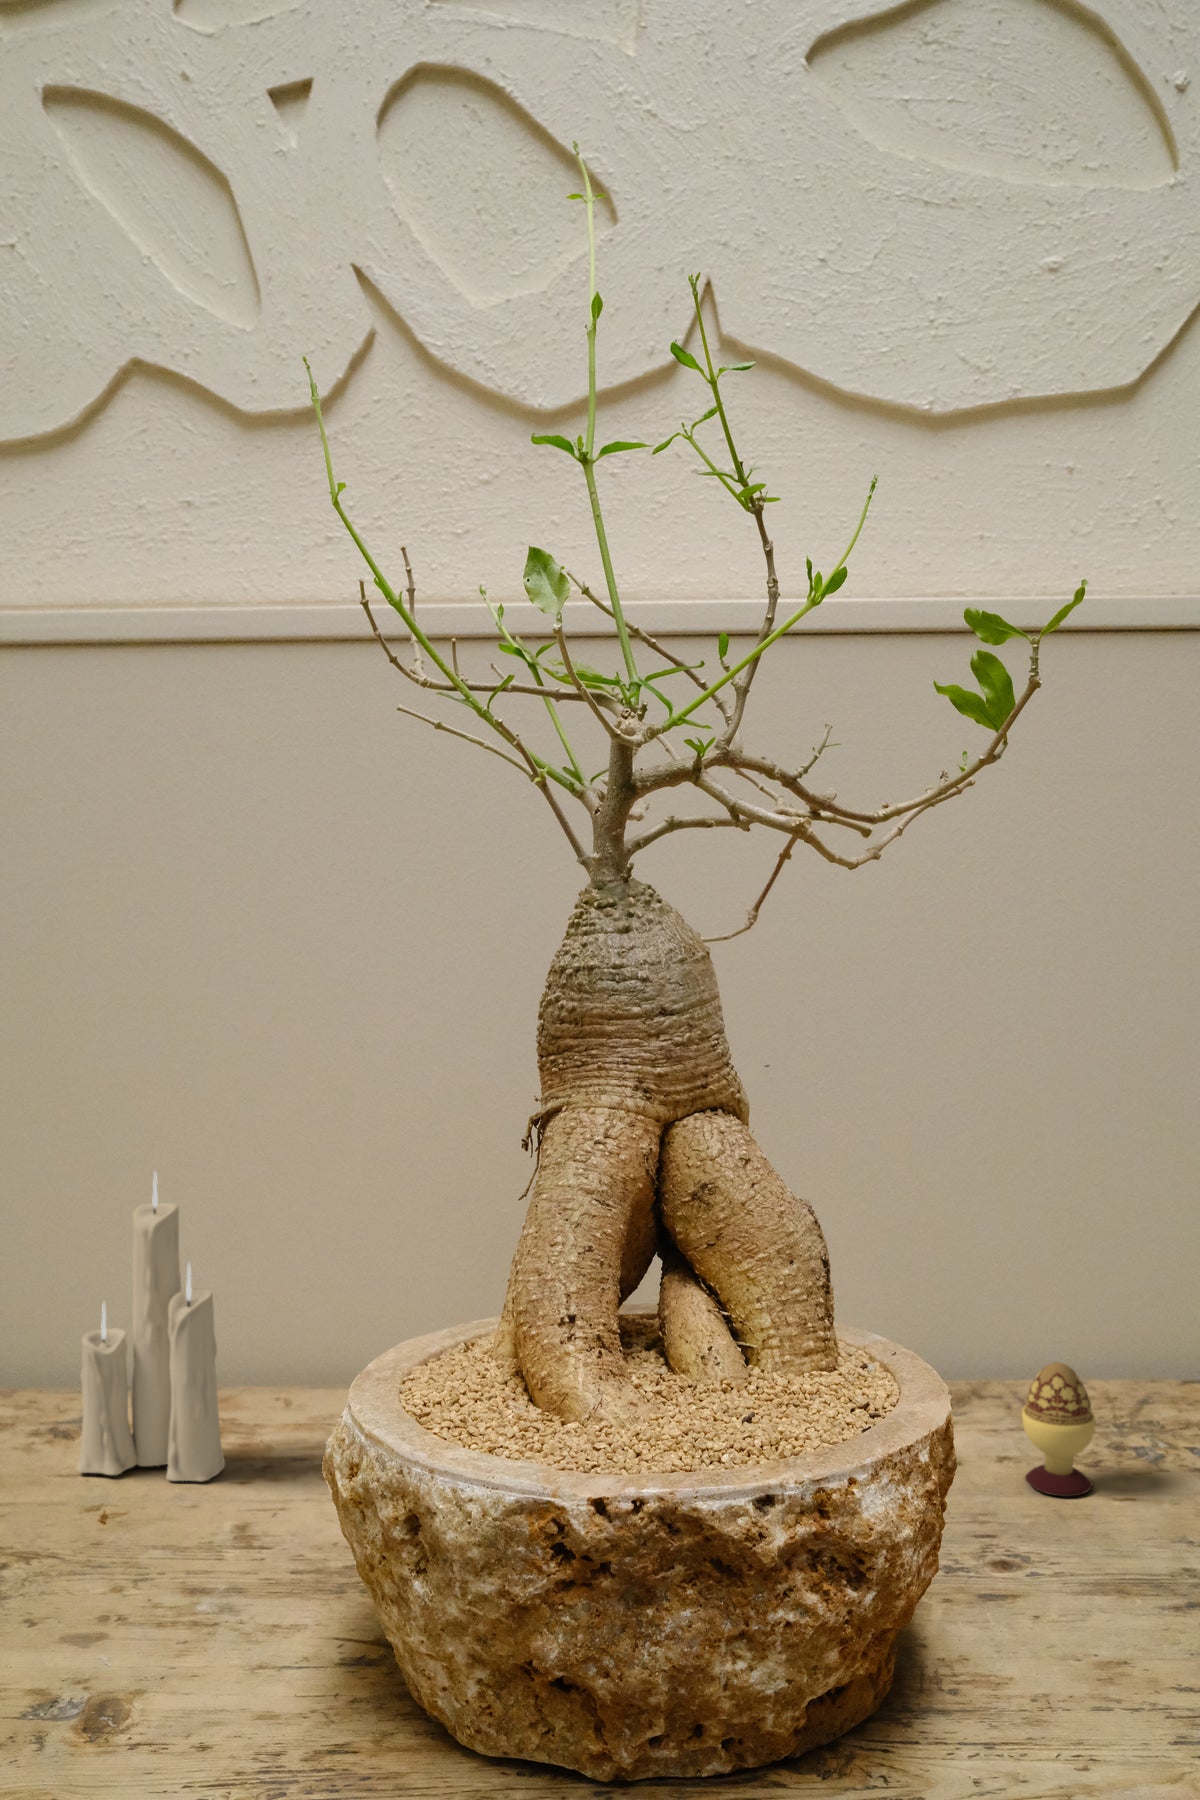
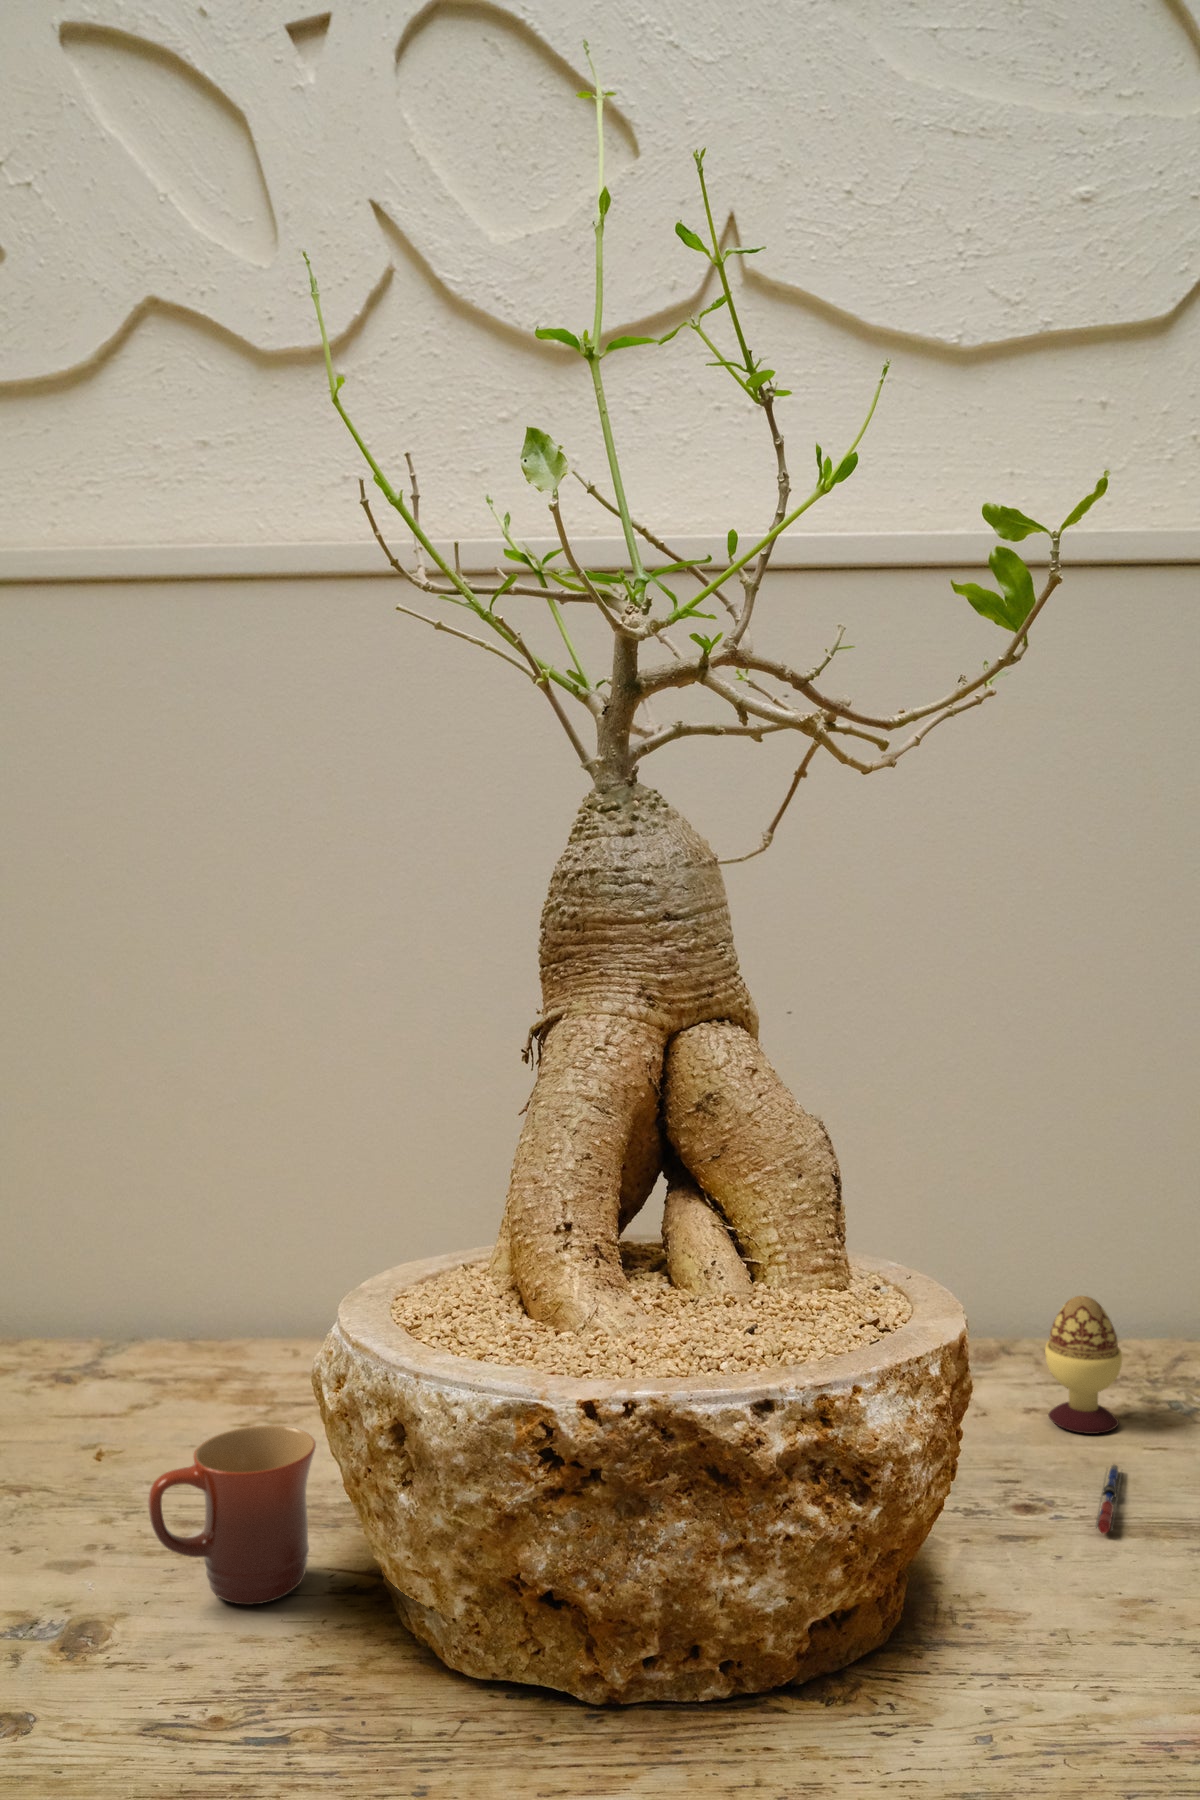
candle: present [77,1173,225,1482] -> none [75,1080,225,1412]
mug: none [167,1507,327,1685] -> present [148,1425,316,1604]
pen: none [1072,1529,1097,1602] -> present [1096,1465,1119,1534]

